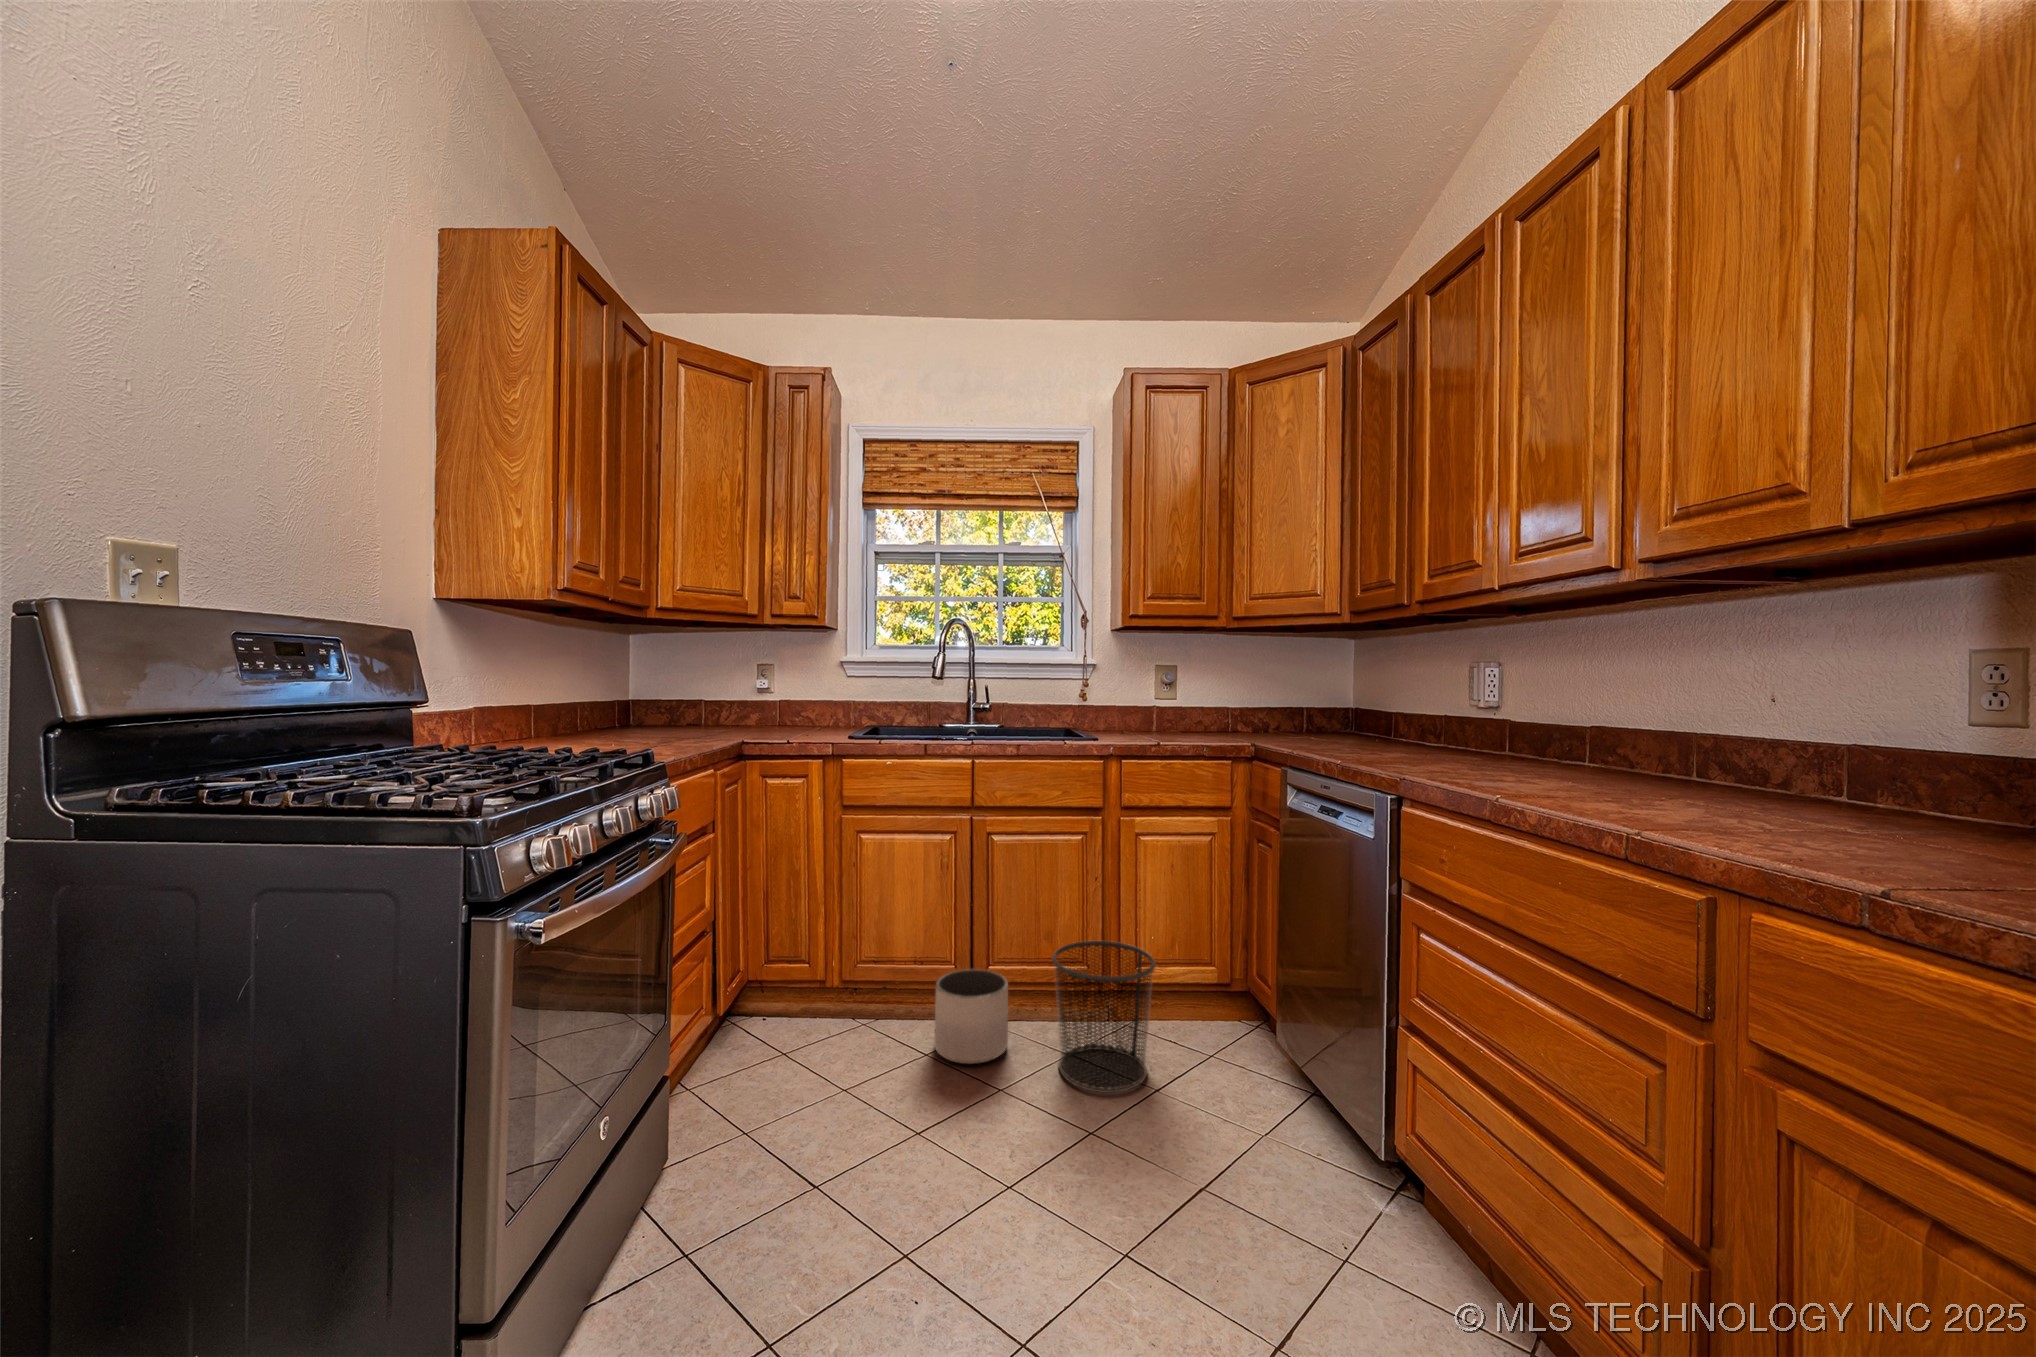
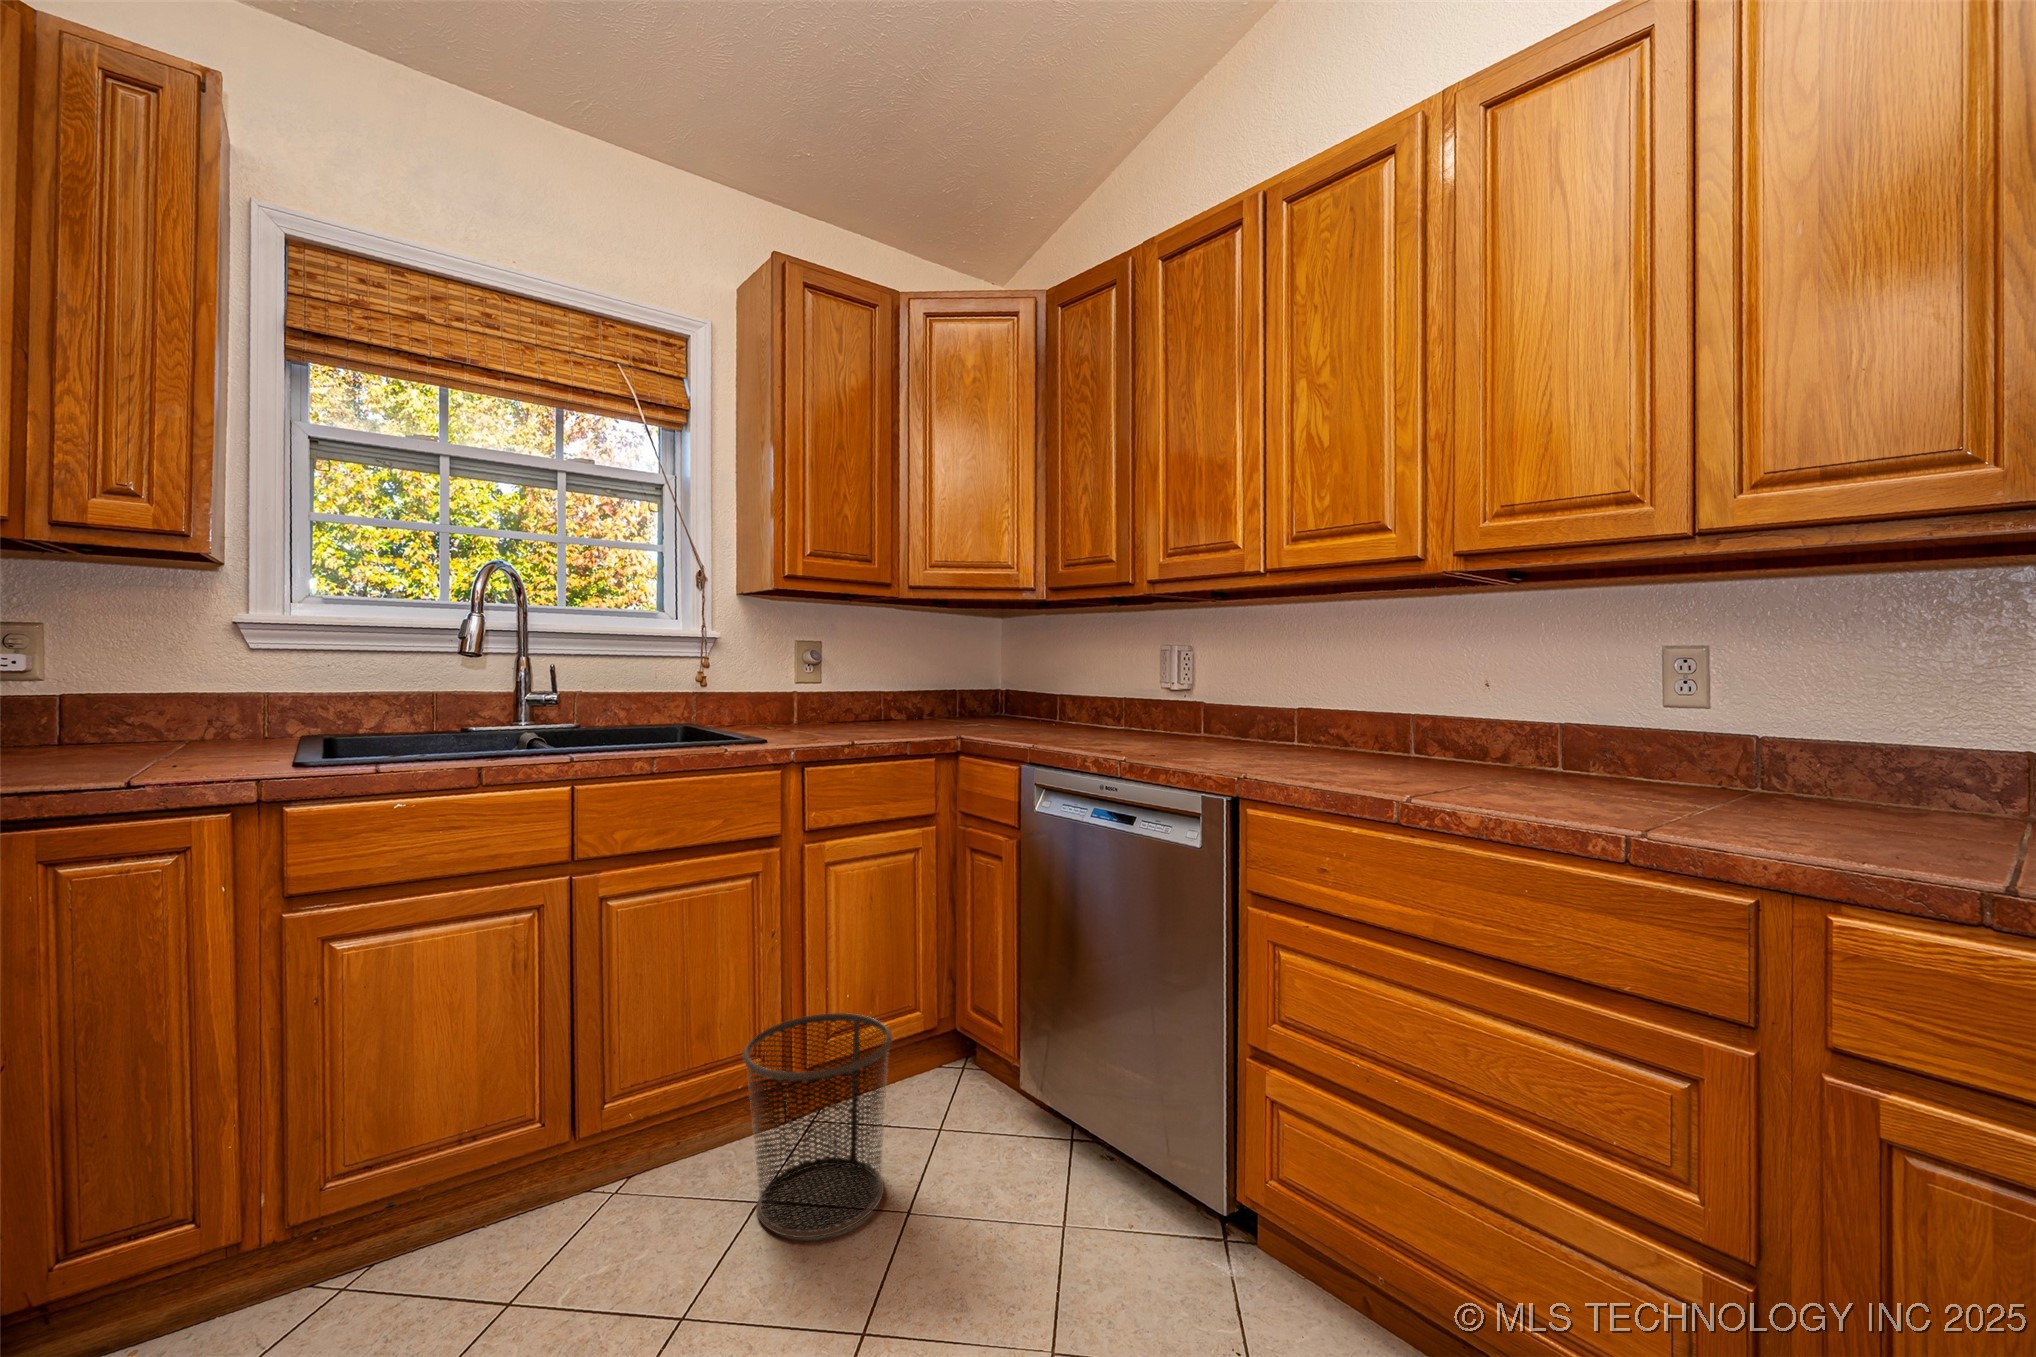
planter: present [934,969,1008,1064] -> none [534,1112,668,1285]

